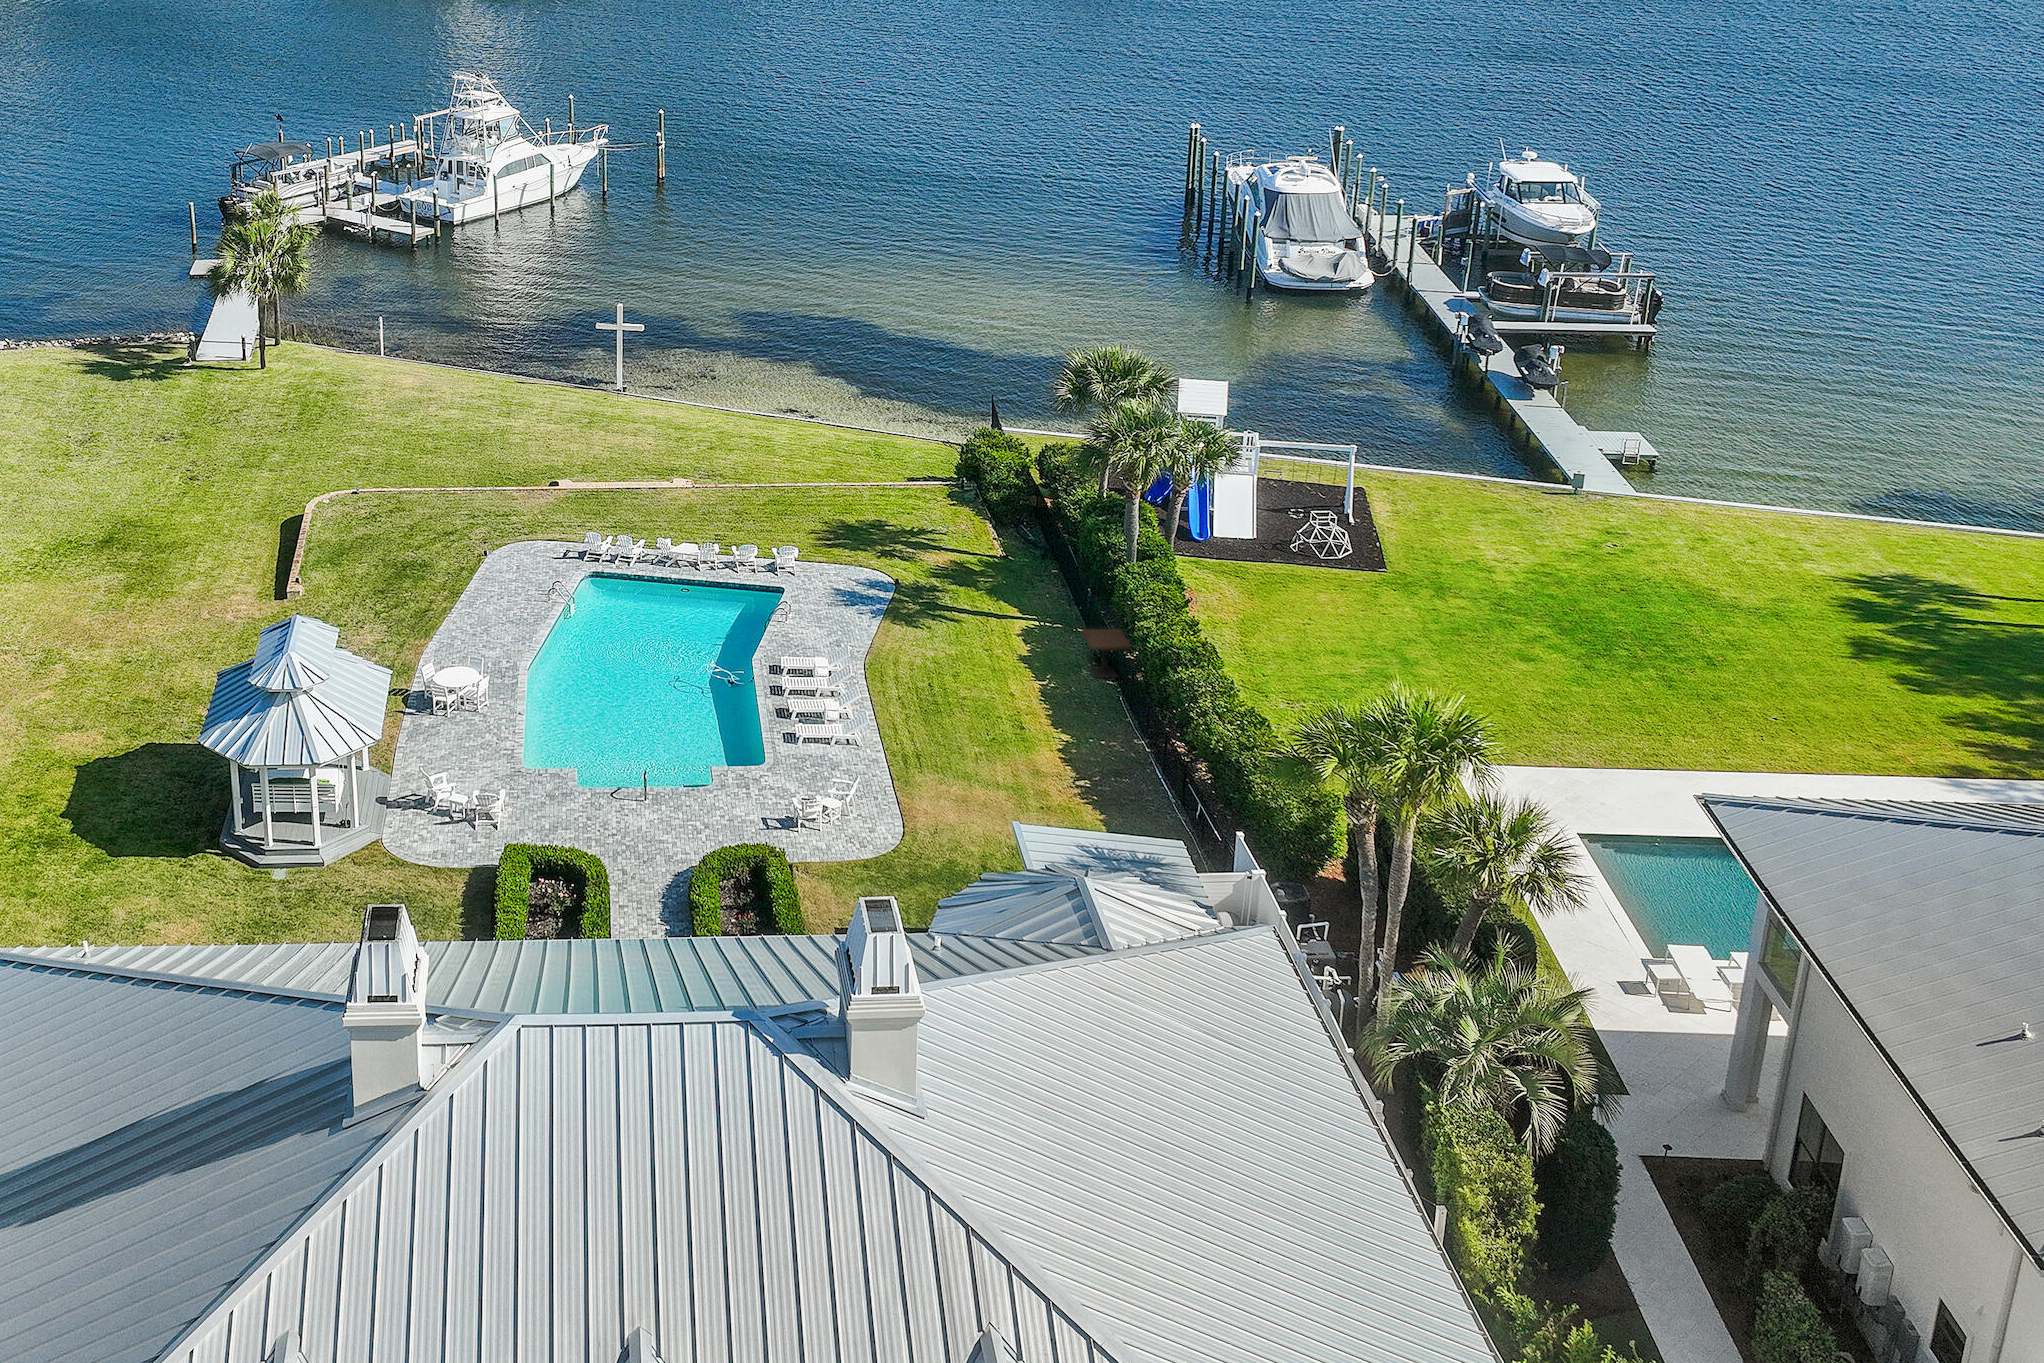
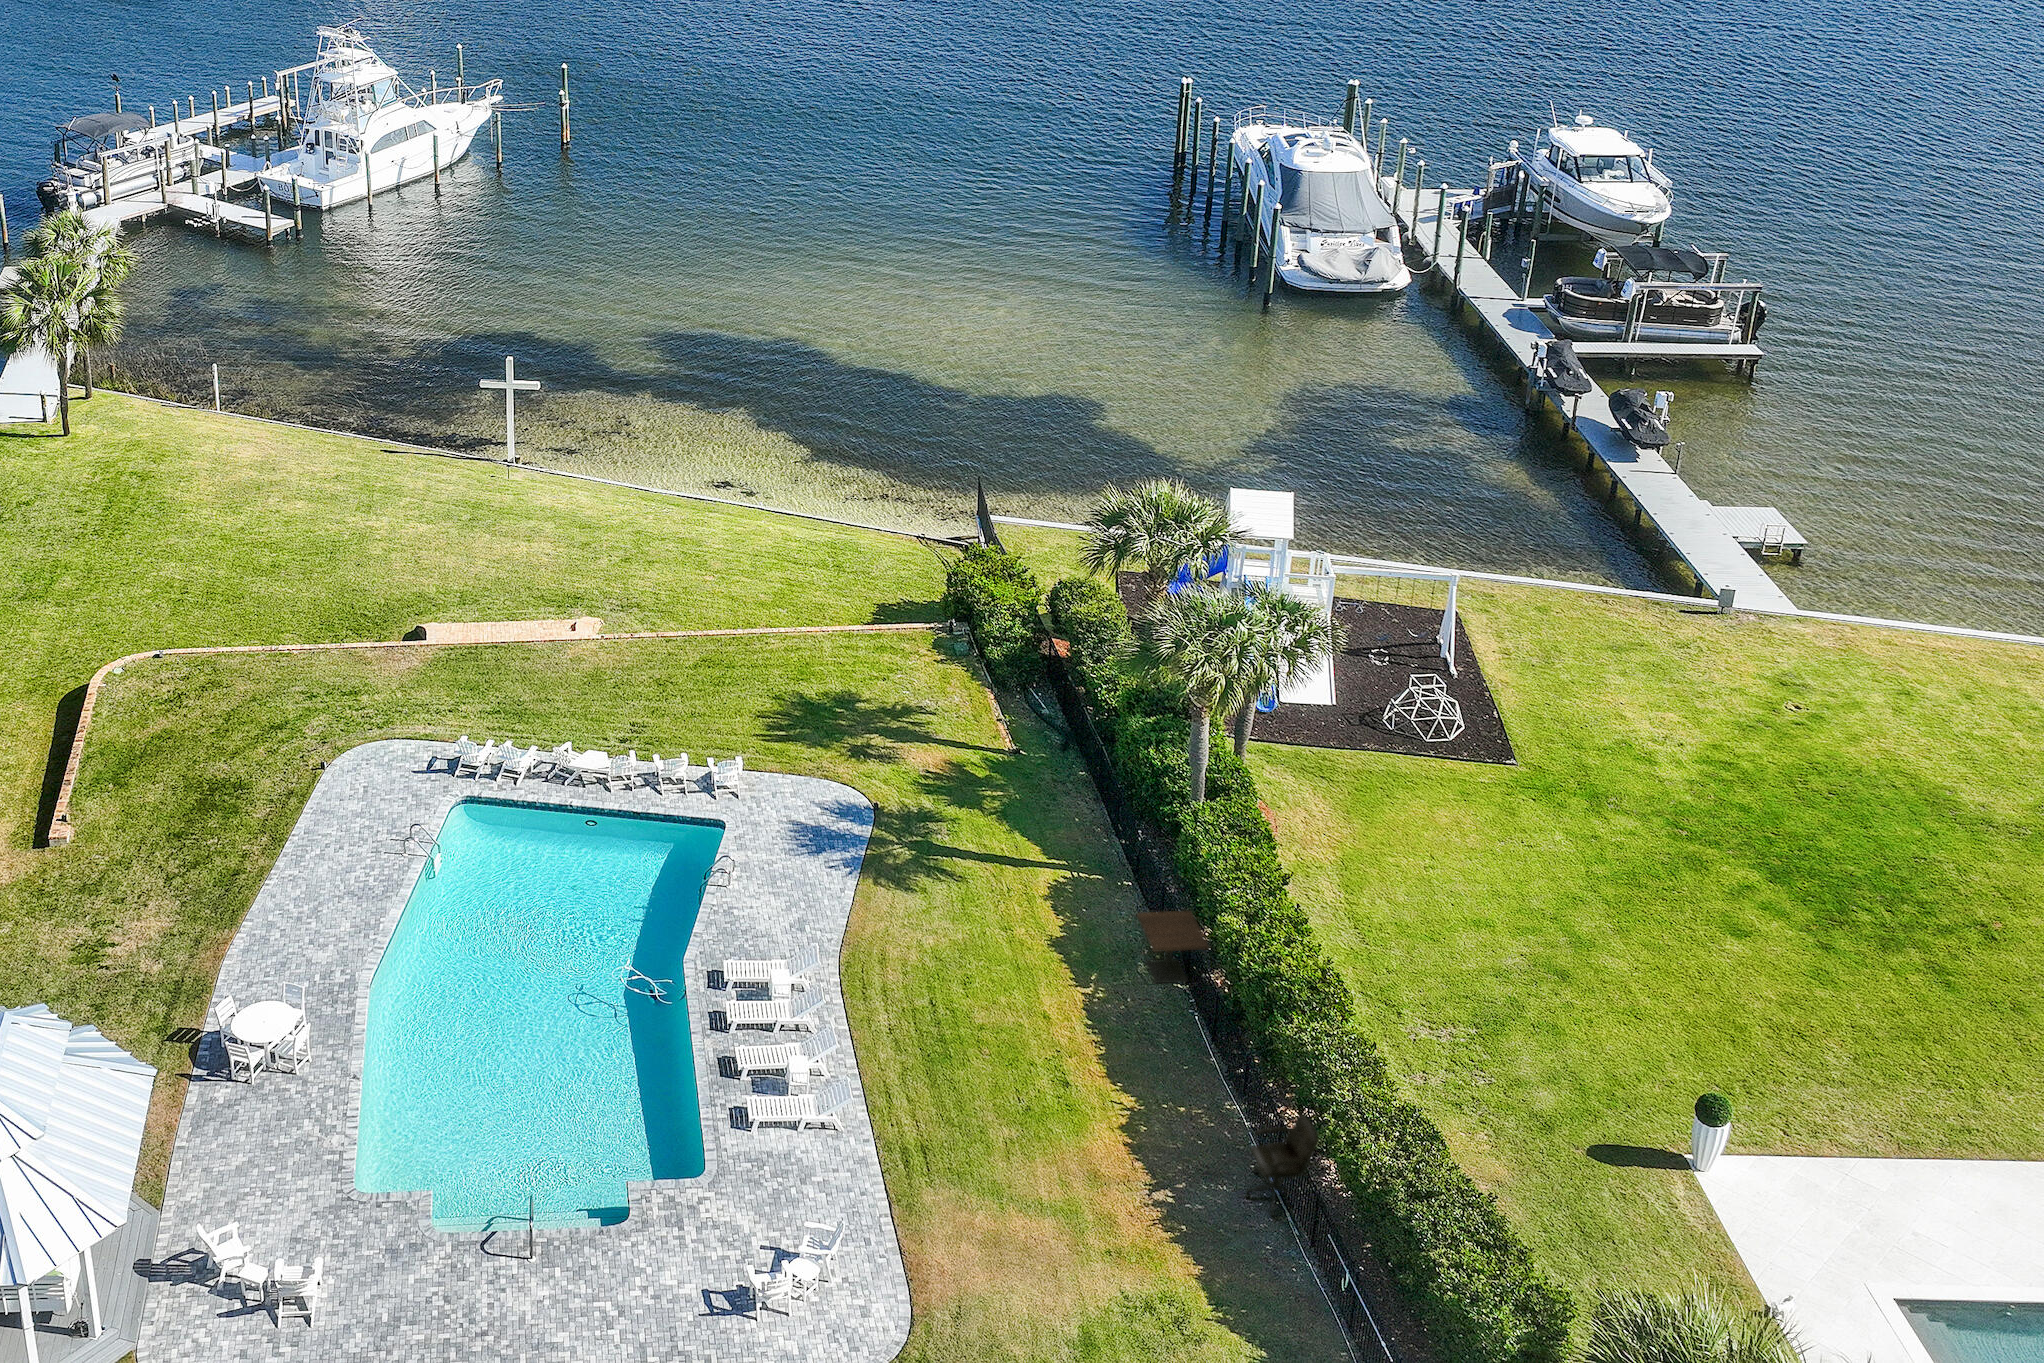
chair: none [1144,723,1193,792] -> present [1245,1114,1319,1216]

